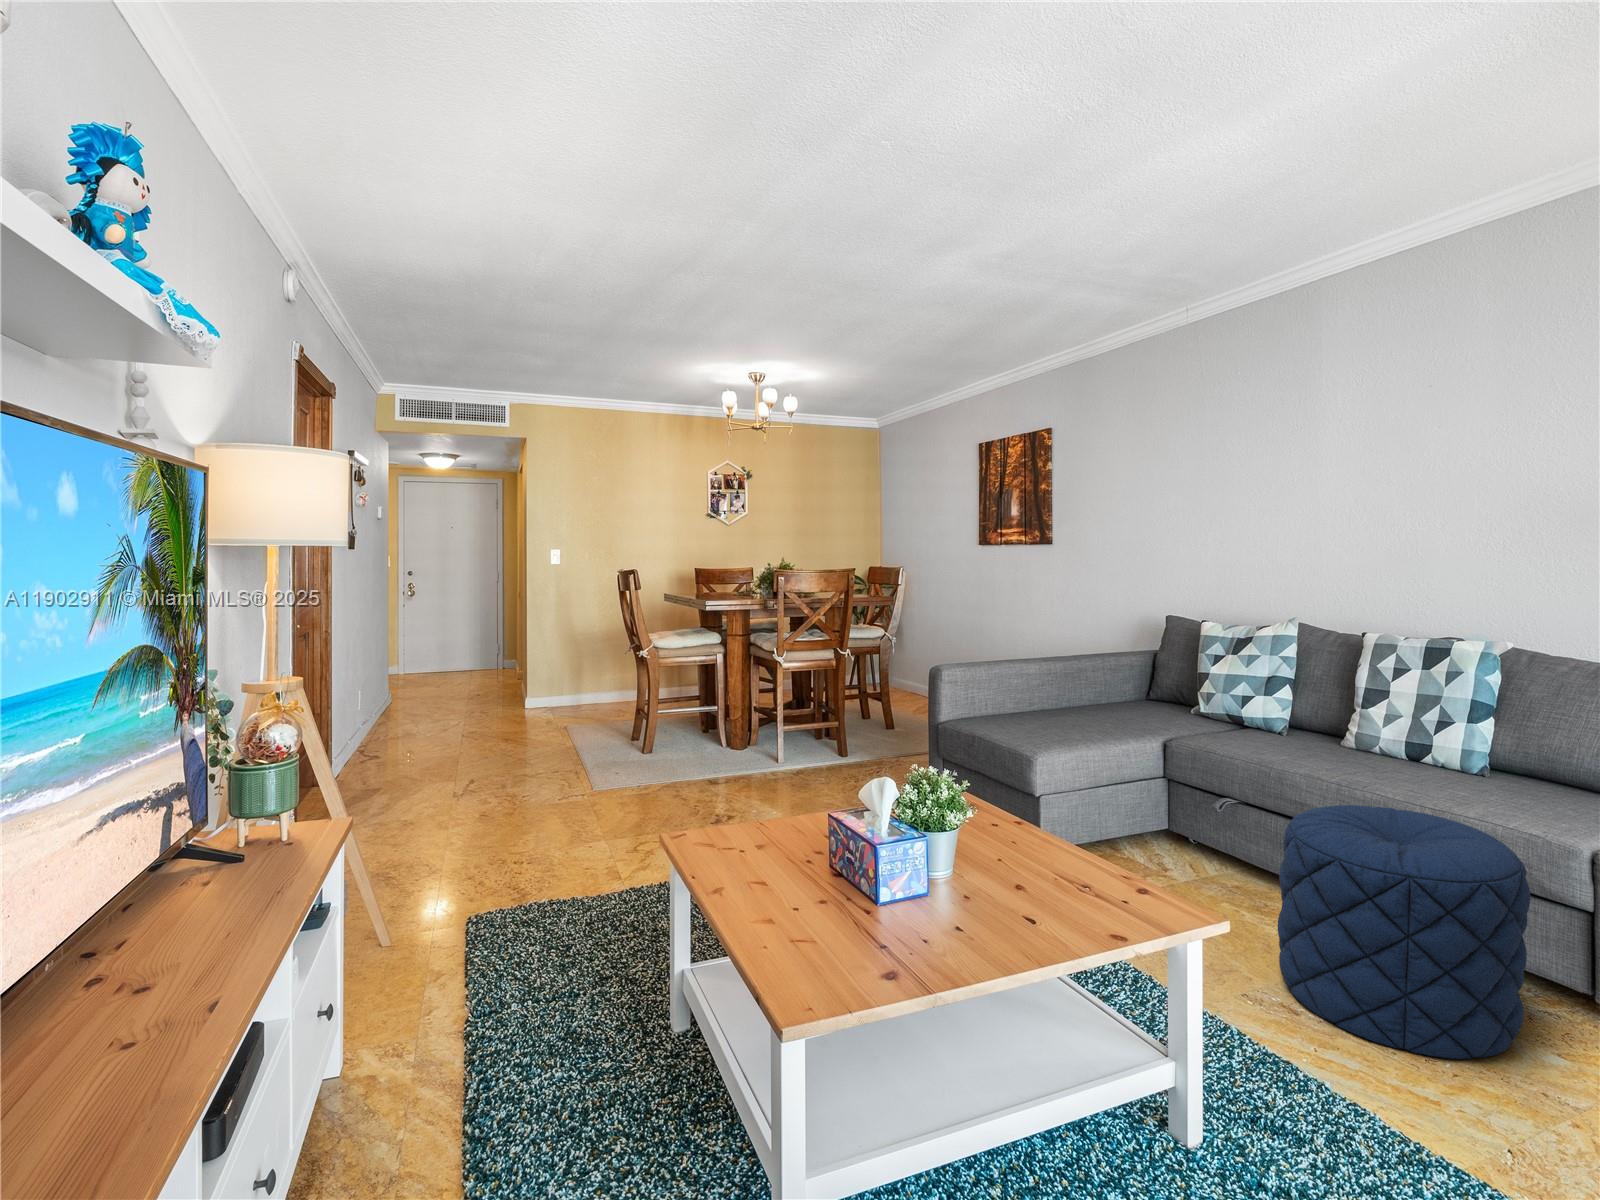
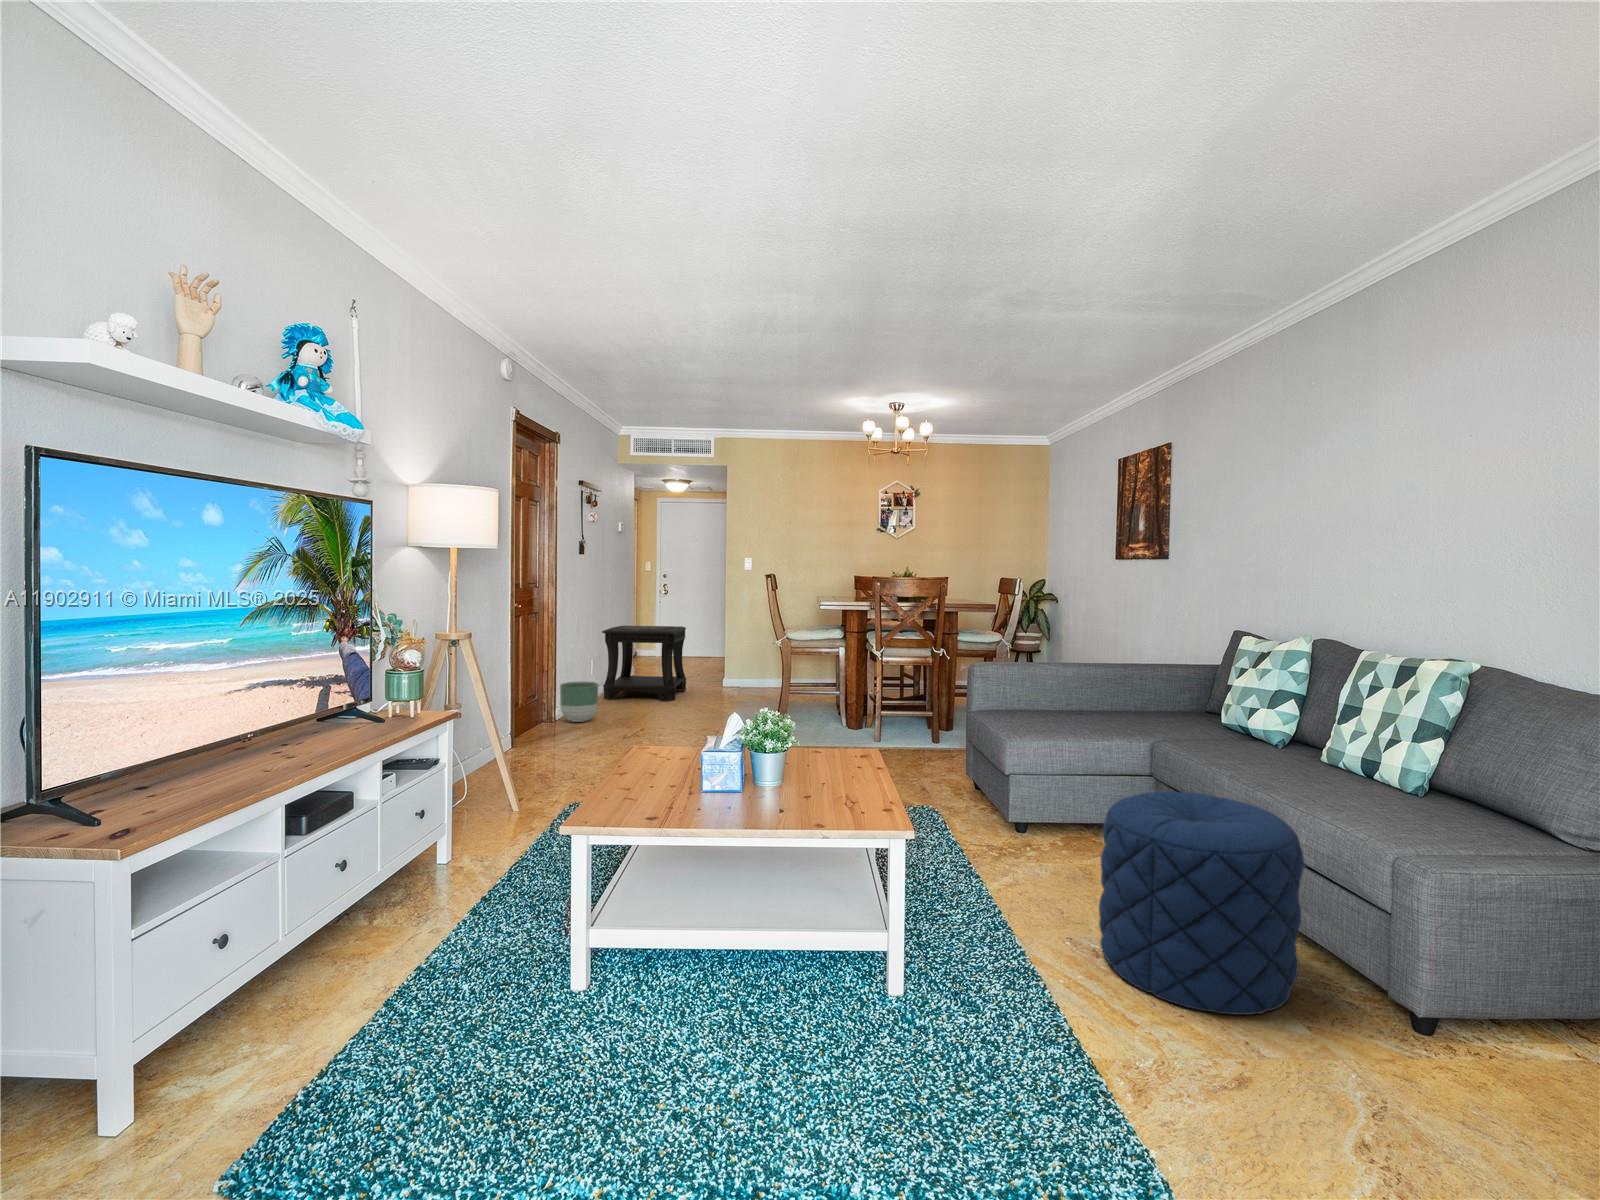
side table: none [378,639,489,743] -> present [602,626,686,701]
planter: none [346,725,403,782] -> present [560,682,598,722]

